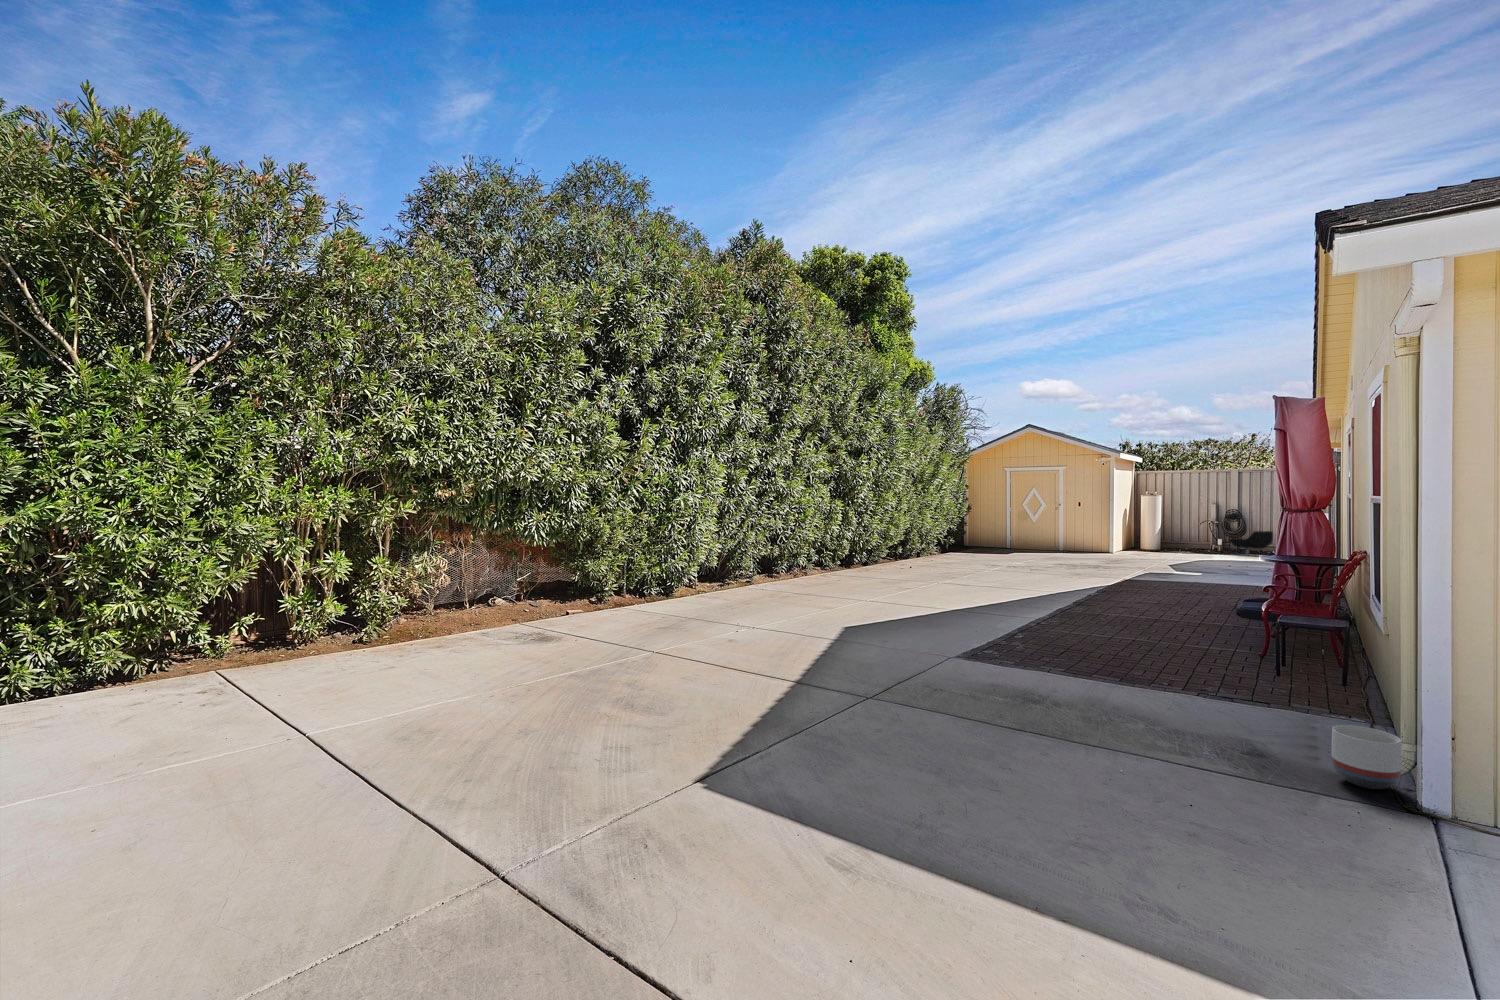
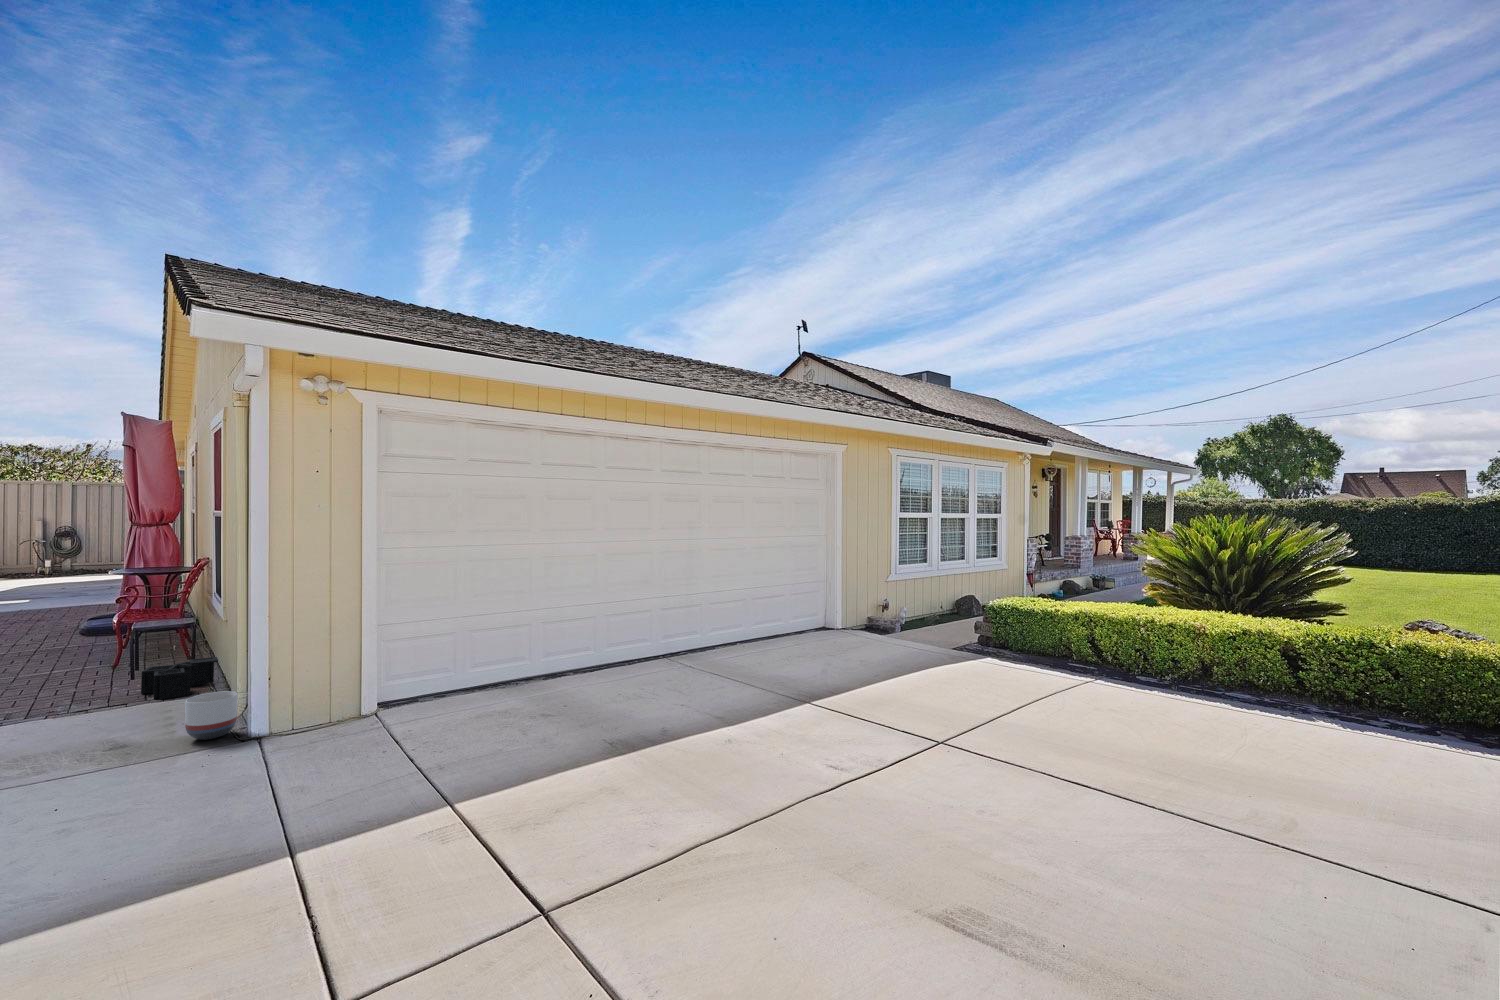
lounge chair: present [1229,531,1273,556] -> none [60,547,114,576]
storage bin: none [1283,669,1377,716] -> present [137,657,218,699]

